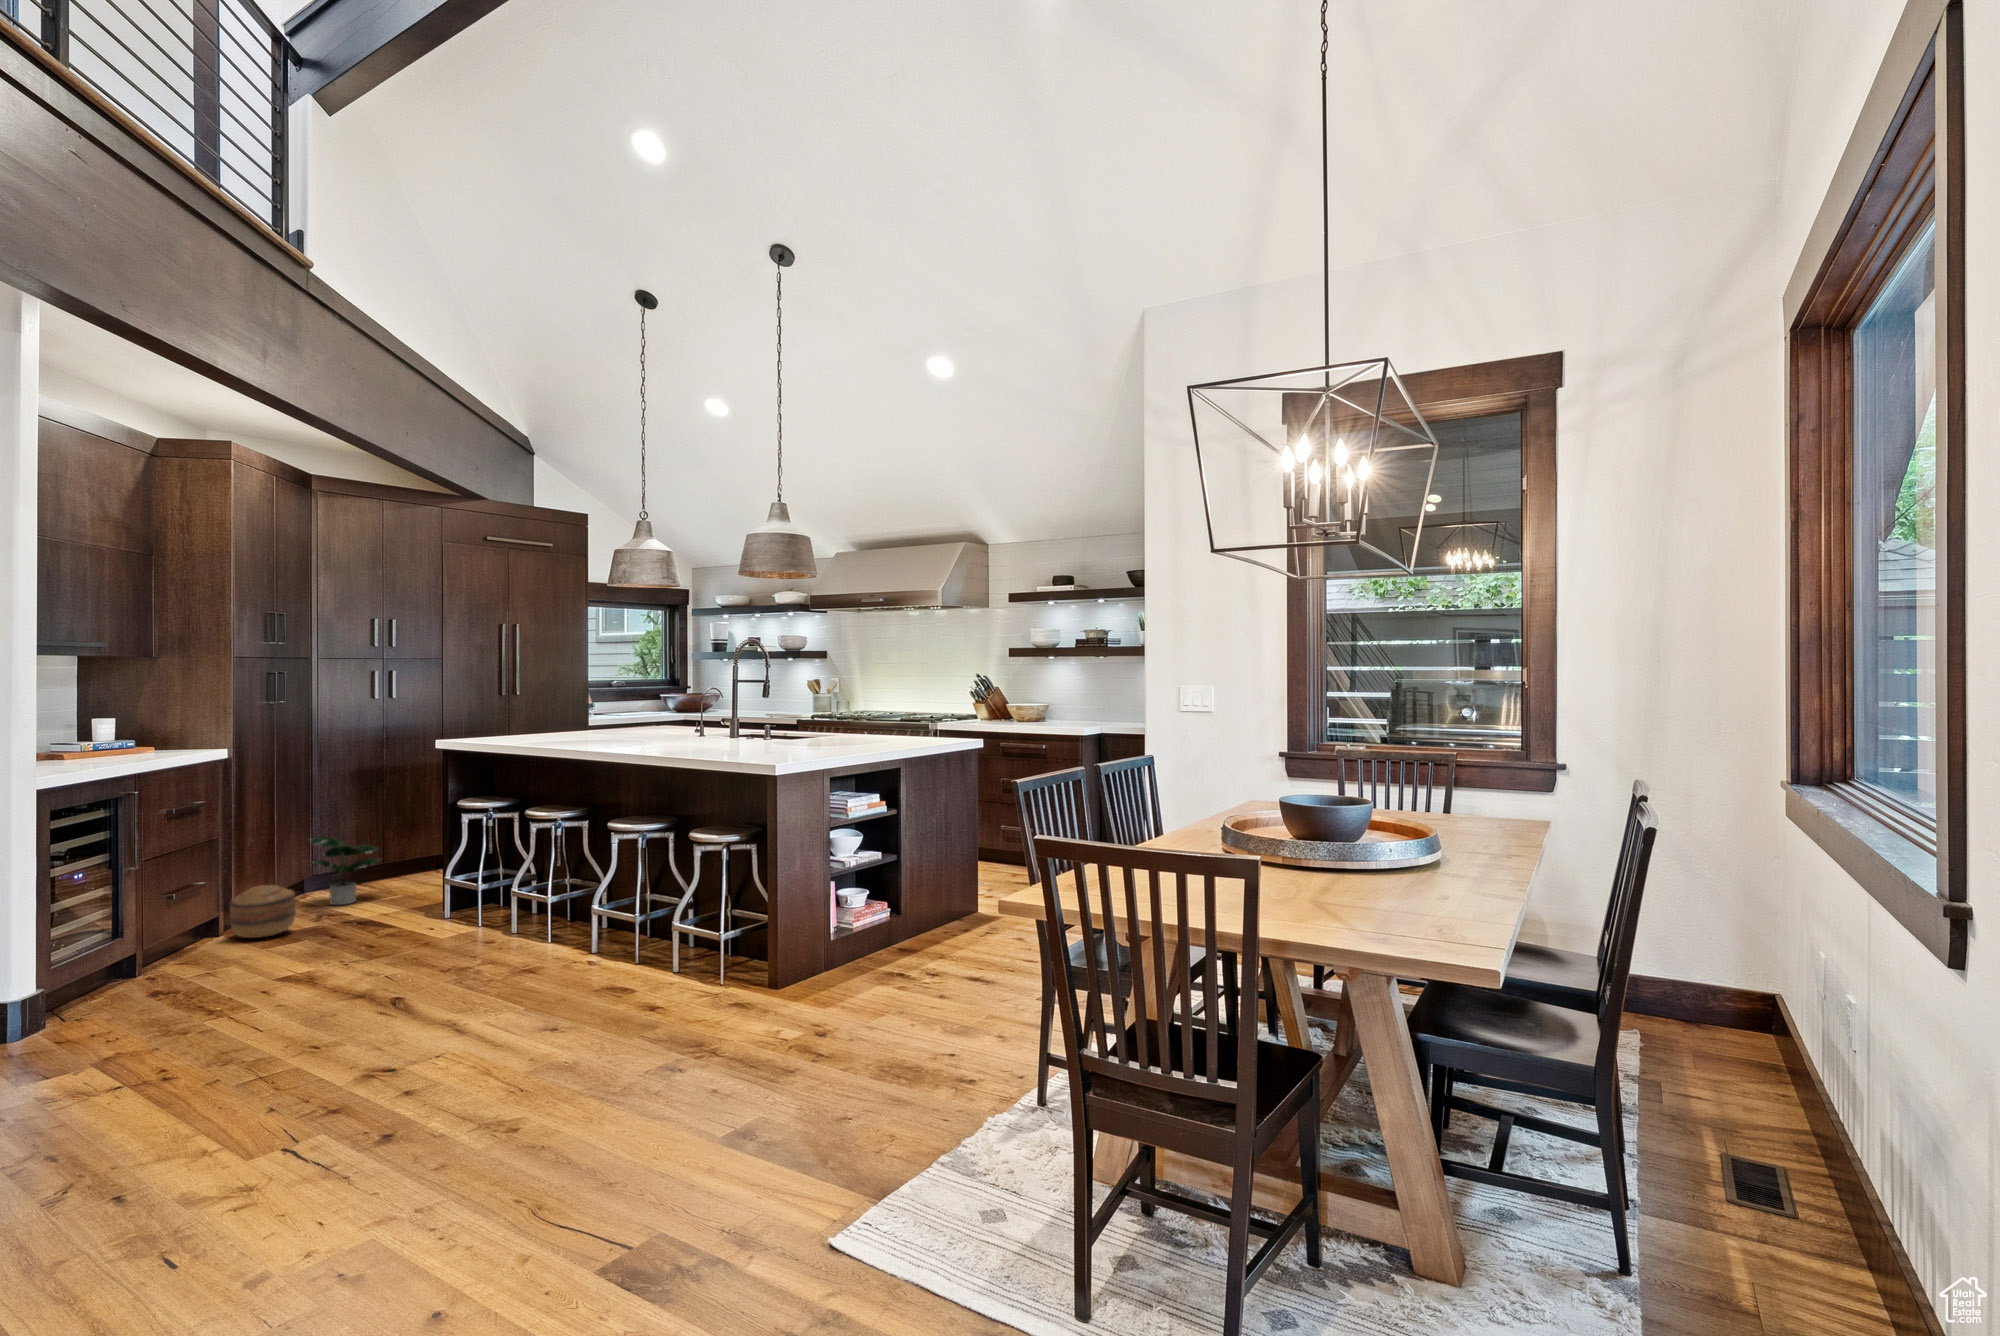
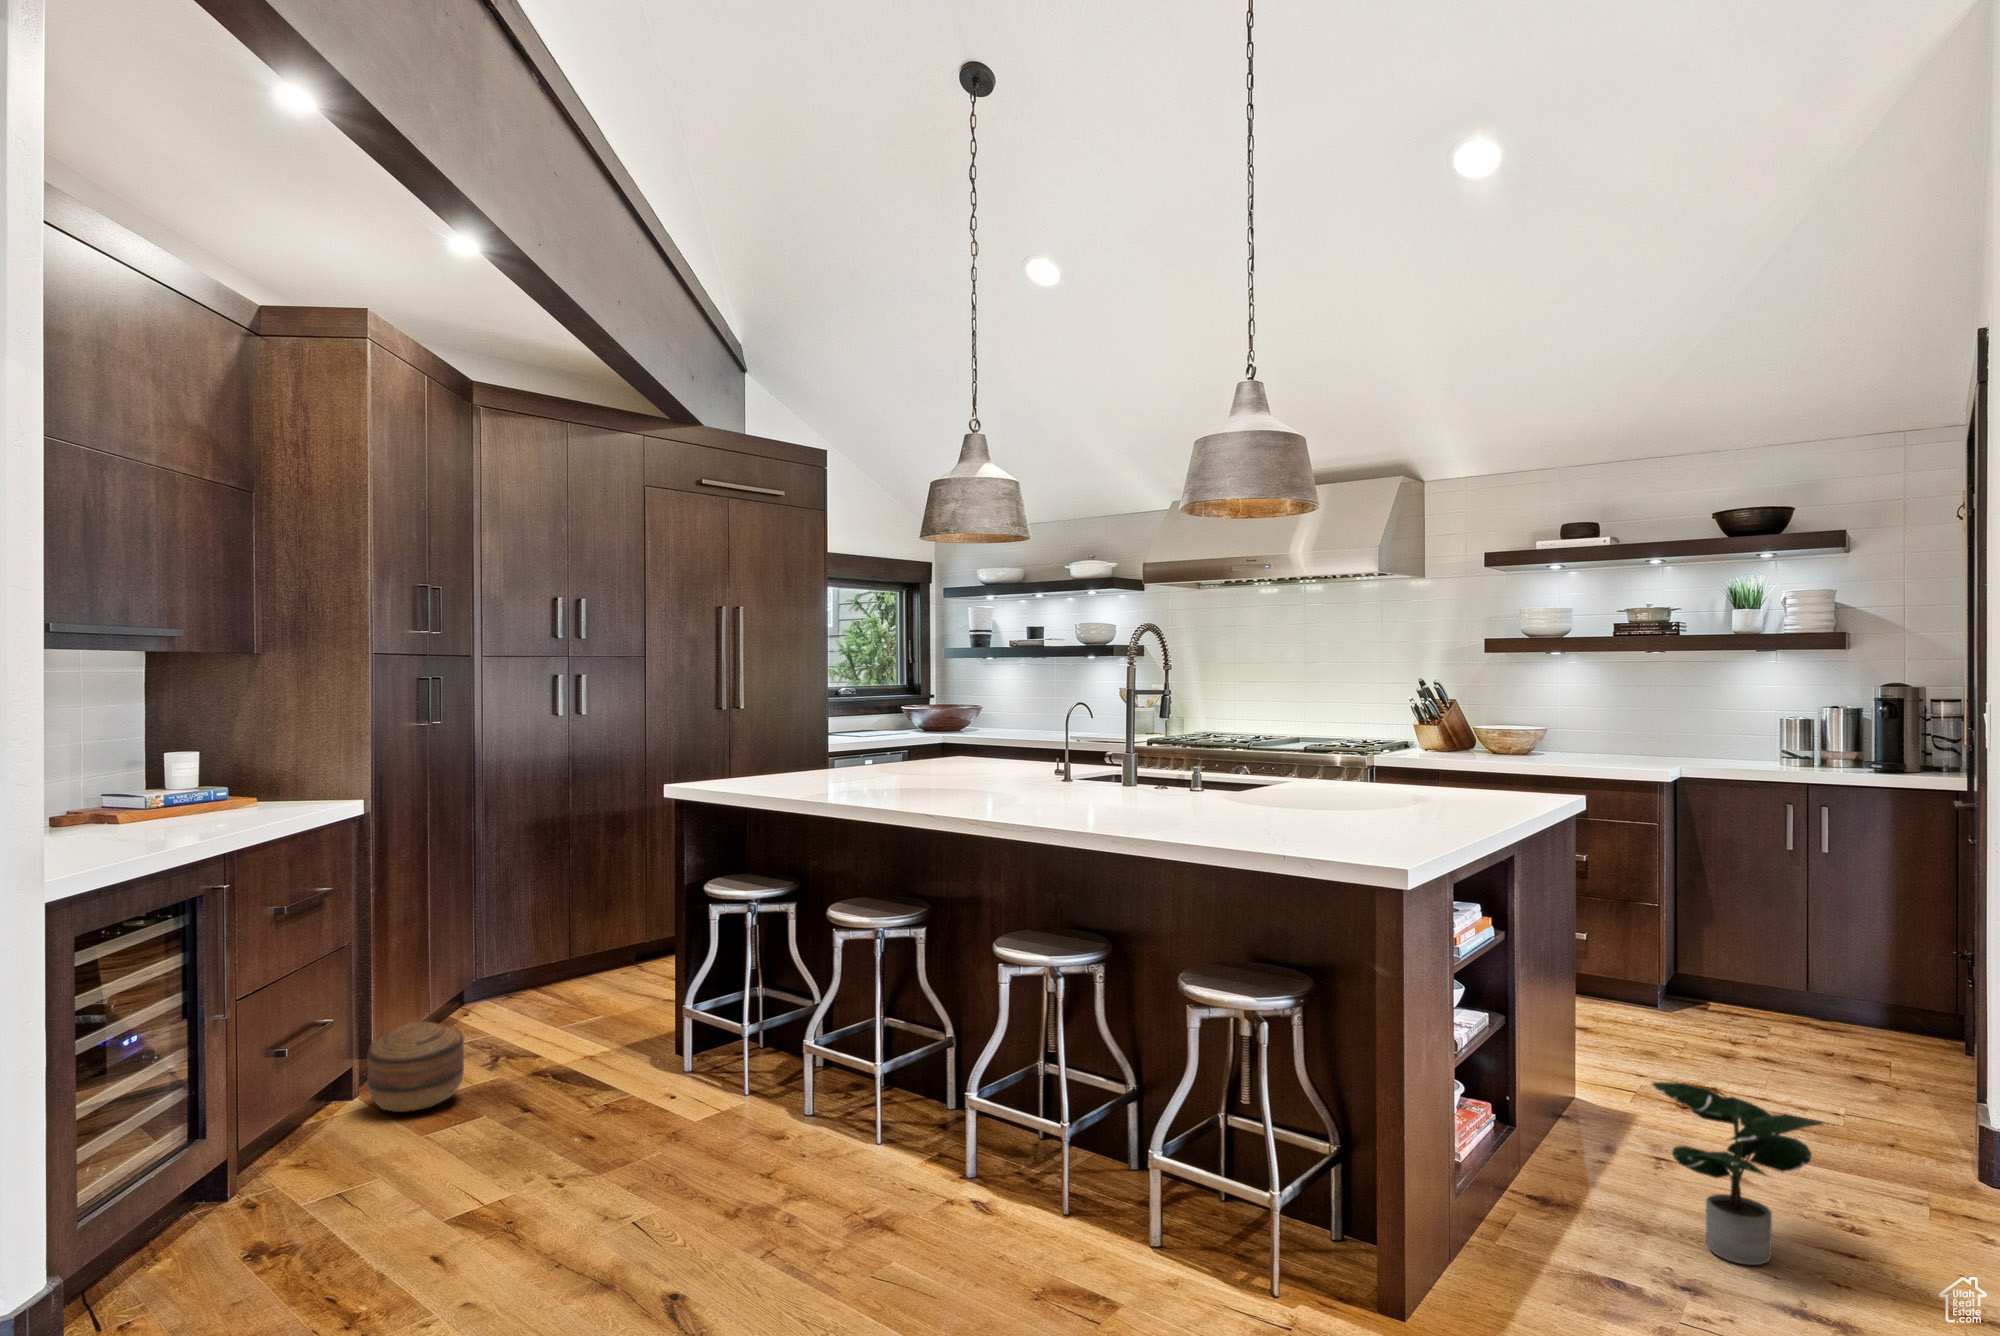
potted plant: present [310,837,380,905] -> present [1653,1082,1824,1265]

